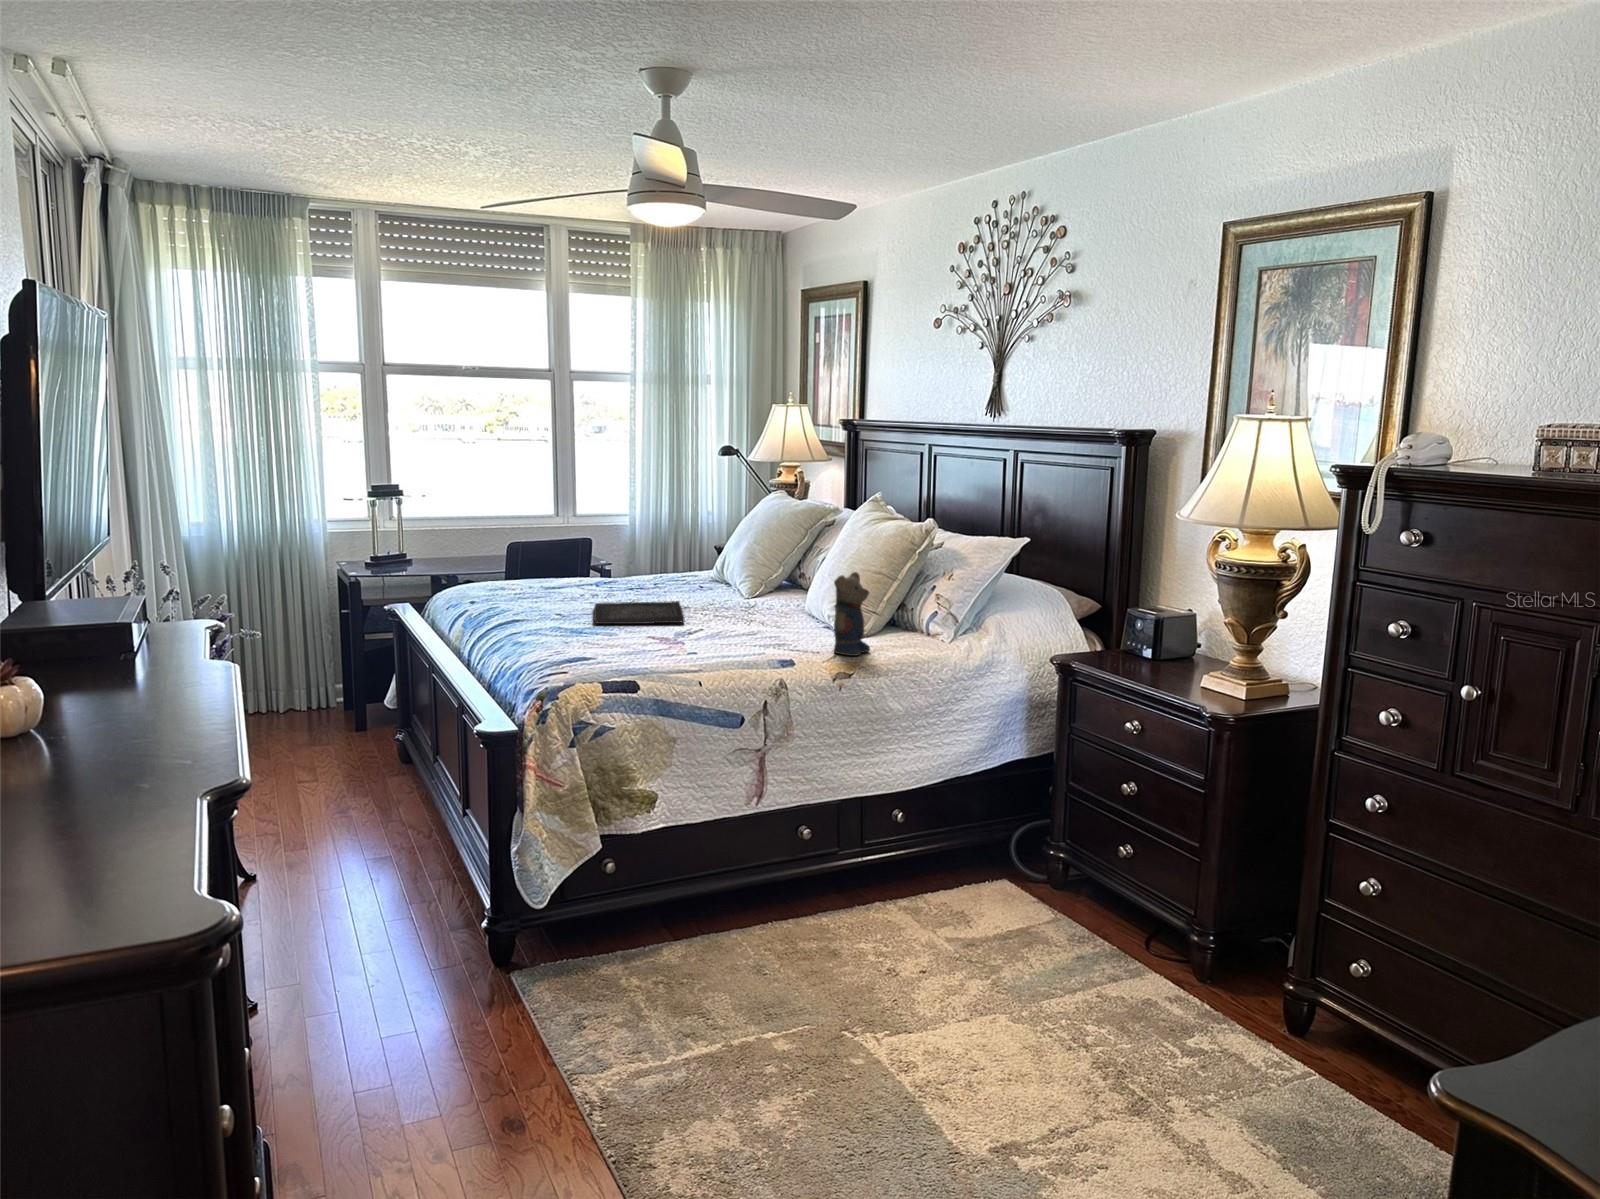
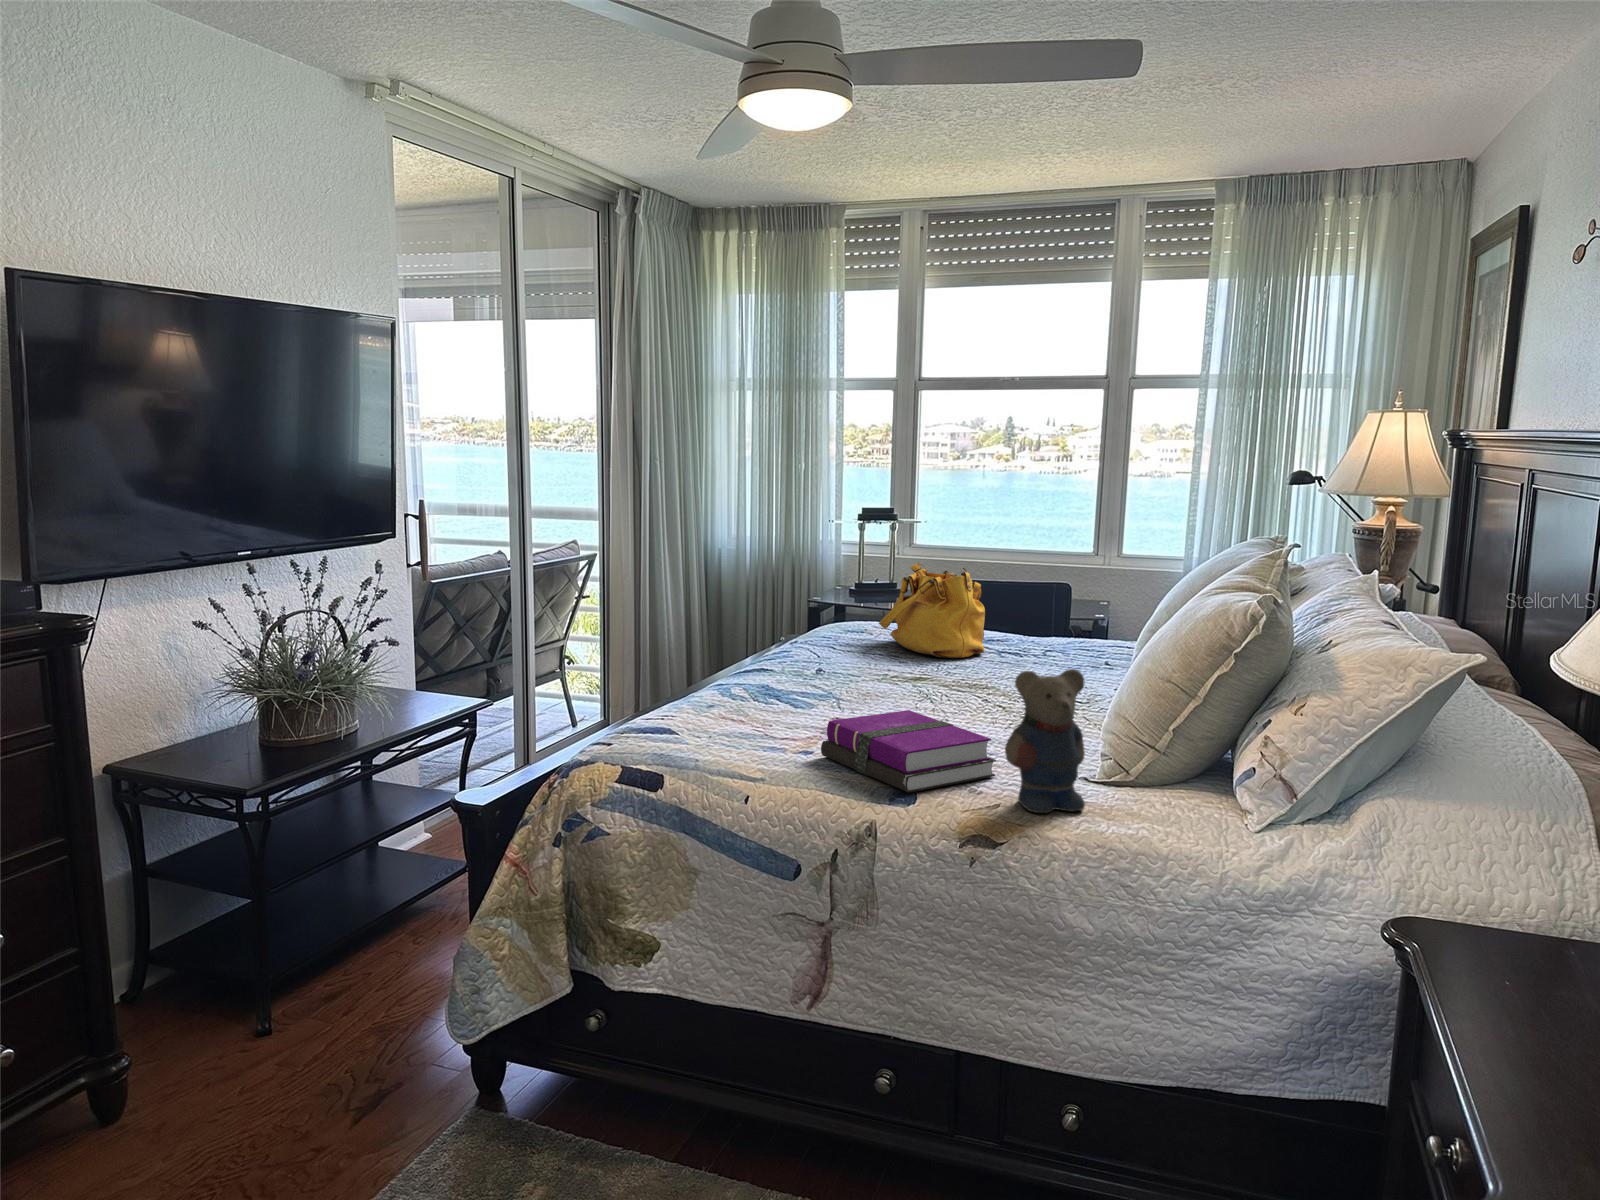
handbag: none [527,525,608,595] -> present [879,563,985,658]
tray: present [594,601,685,624] -> none [838,668,1008,710]
notebook: none [692,618,798,660] -> present [821,710,996,792]

